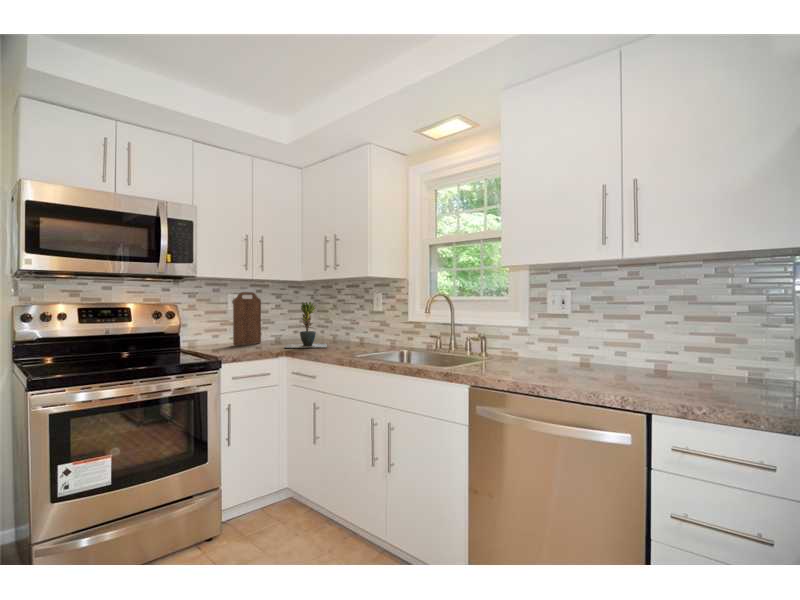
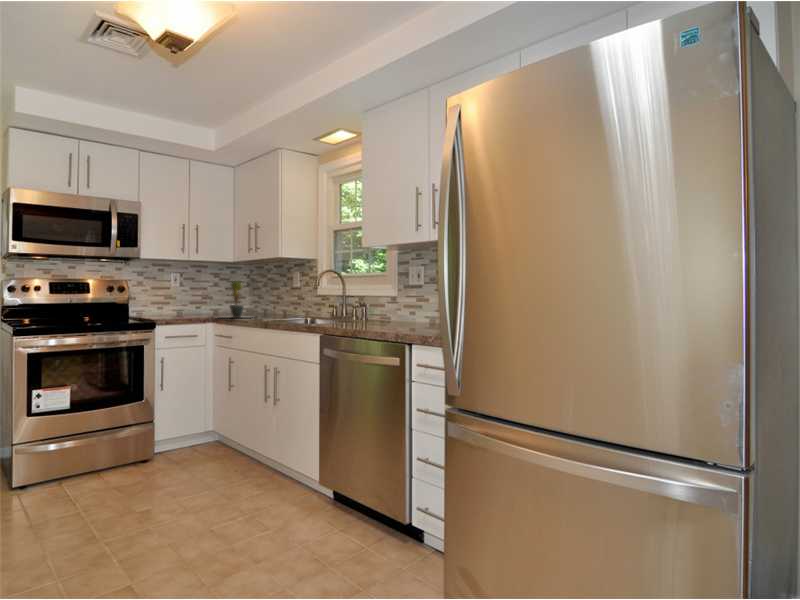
cutting board: present [233,292,261,345] -> none [176,272,201,317]

